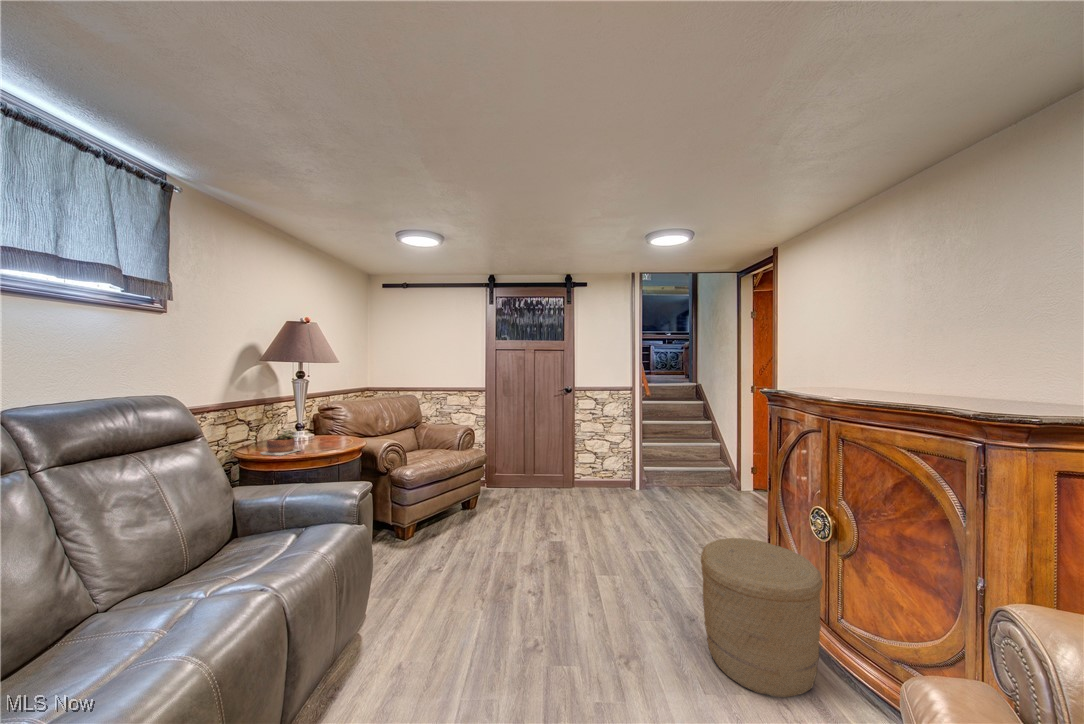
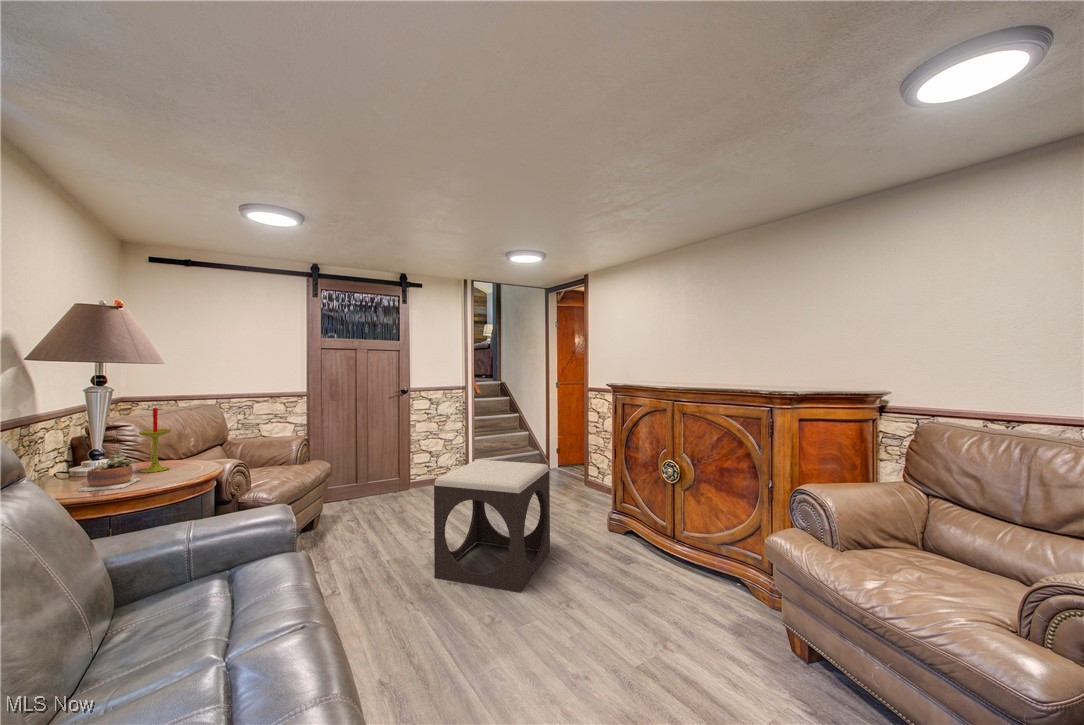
candle: none [314,395,336,445] -> present [139,408,171,473]
footstool: none [517,471,660,644] -> present [434,460,550,592]
woven basket: present [701,538,823,698] -> none [592,486,666,580]

